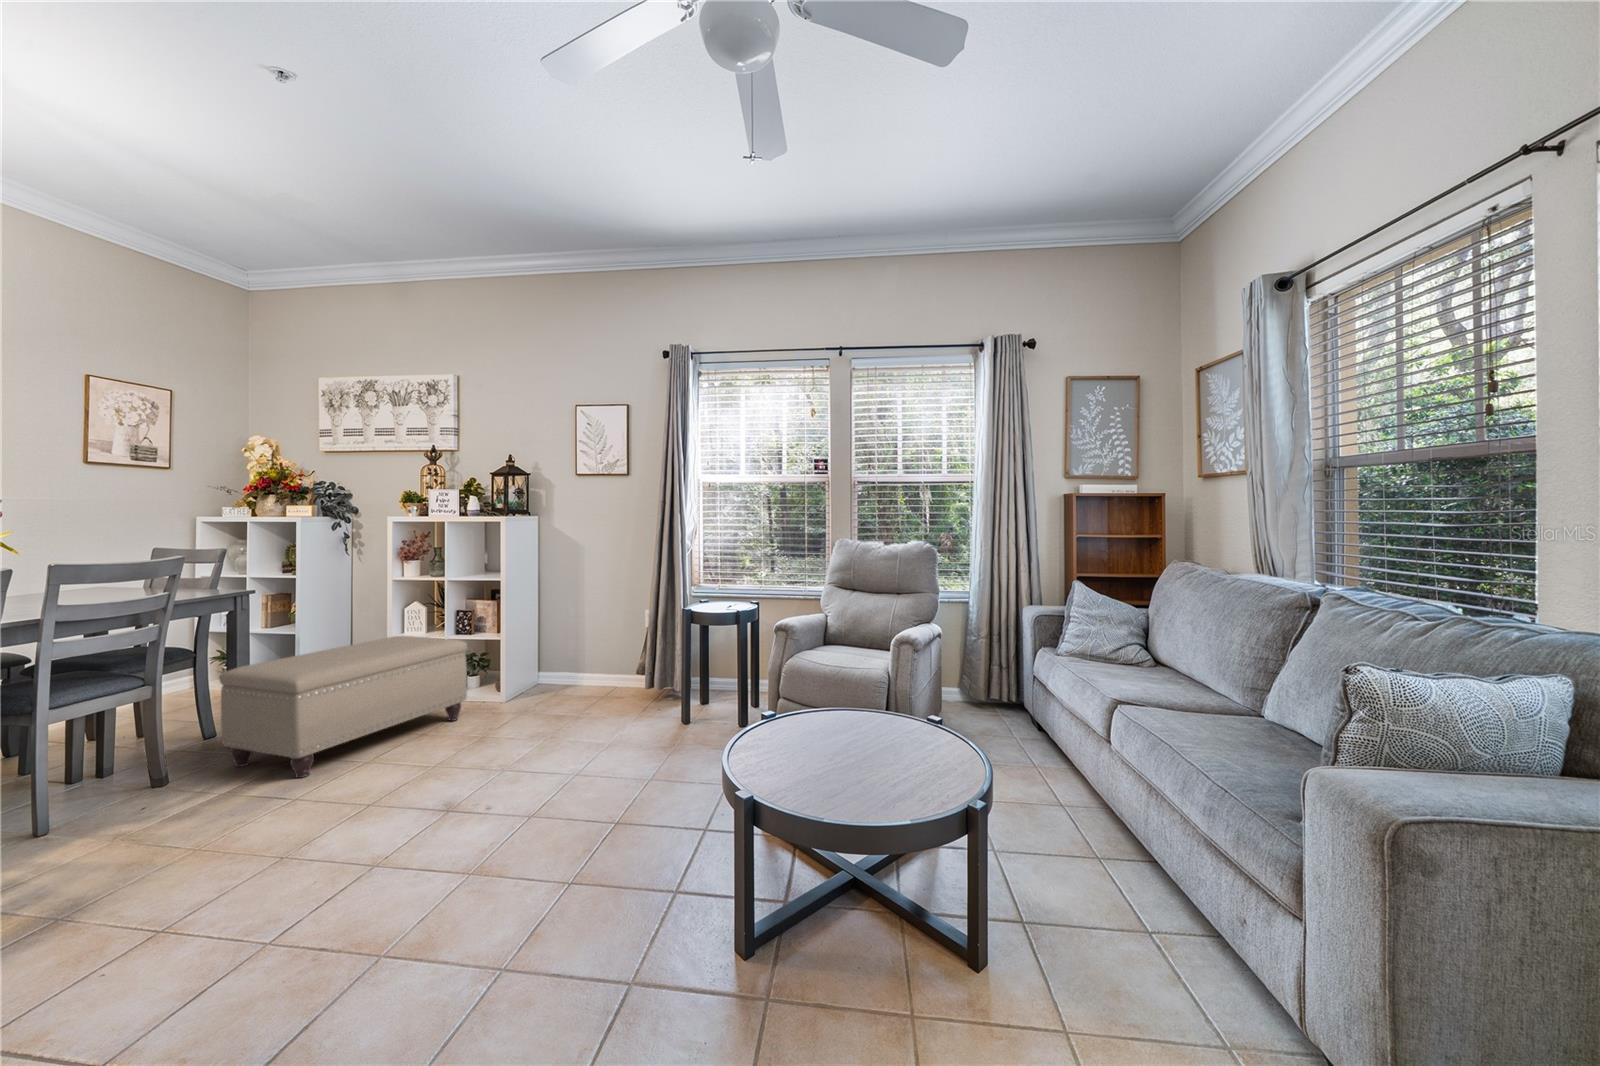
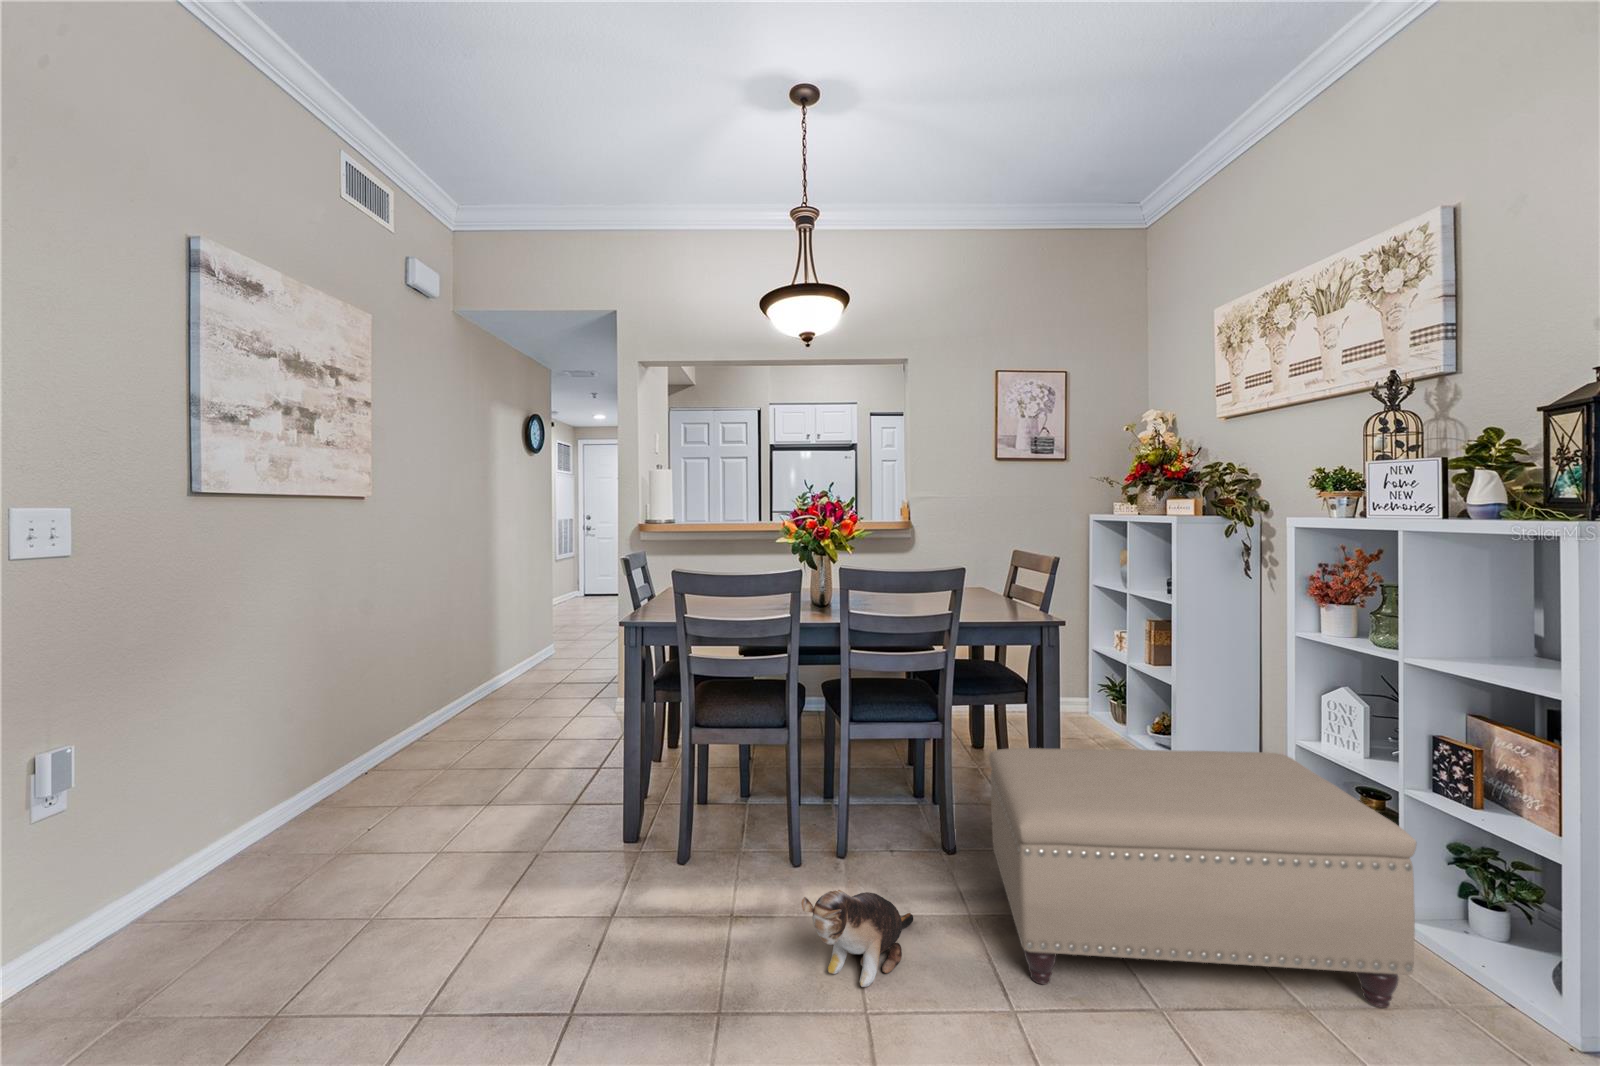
plush toy: none [129,767,199,838] -> present [801,890,913,987]

